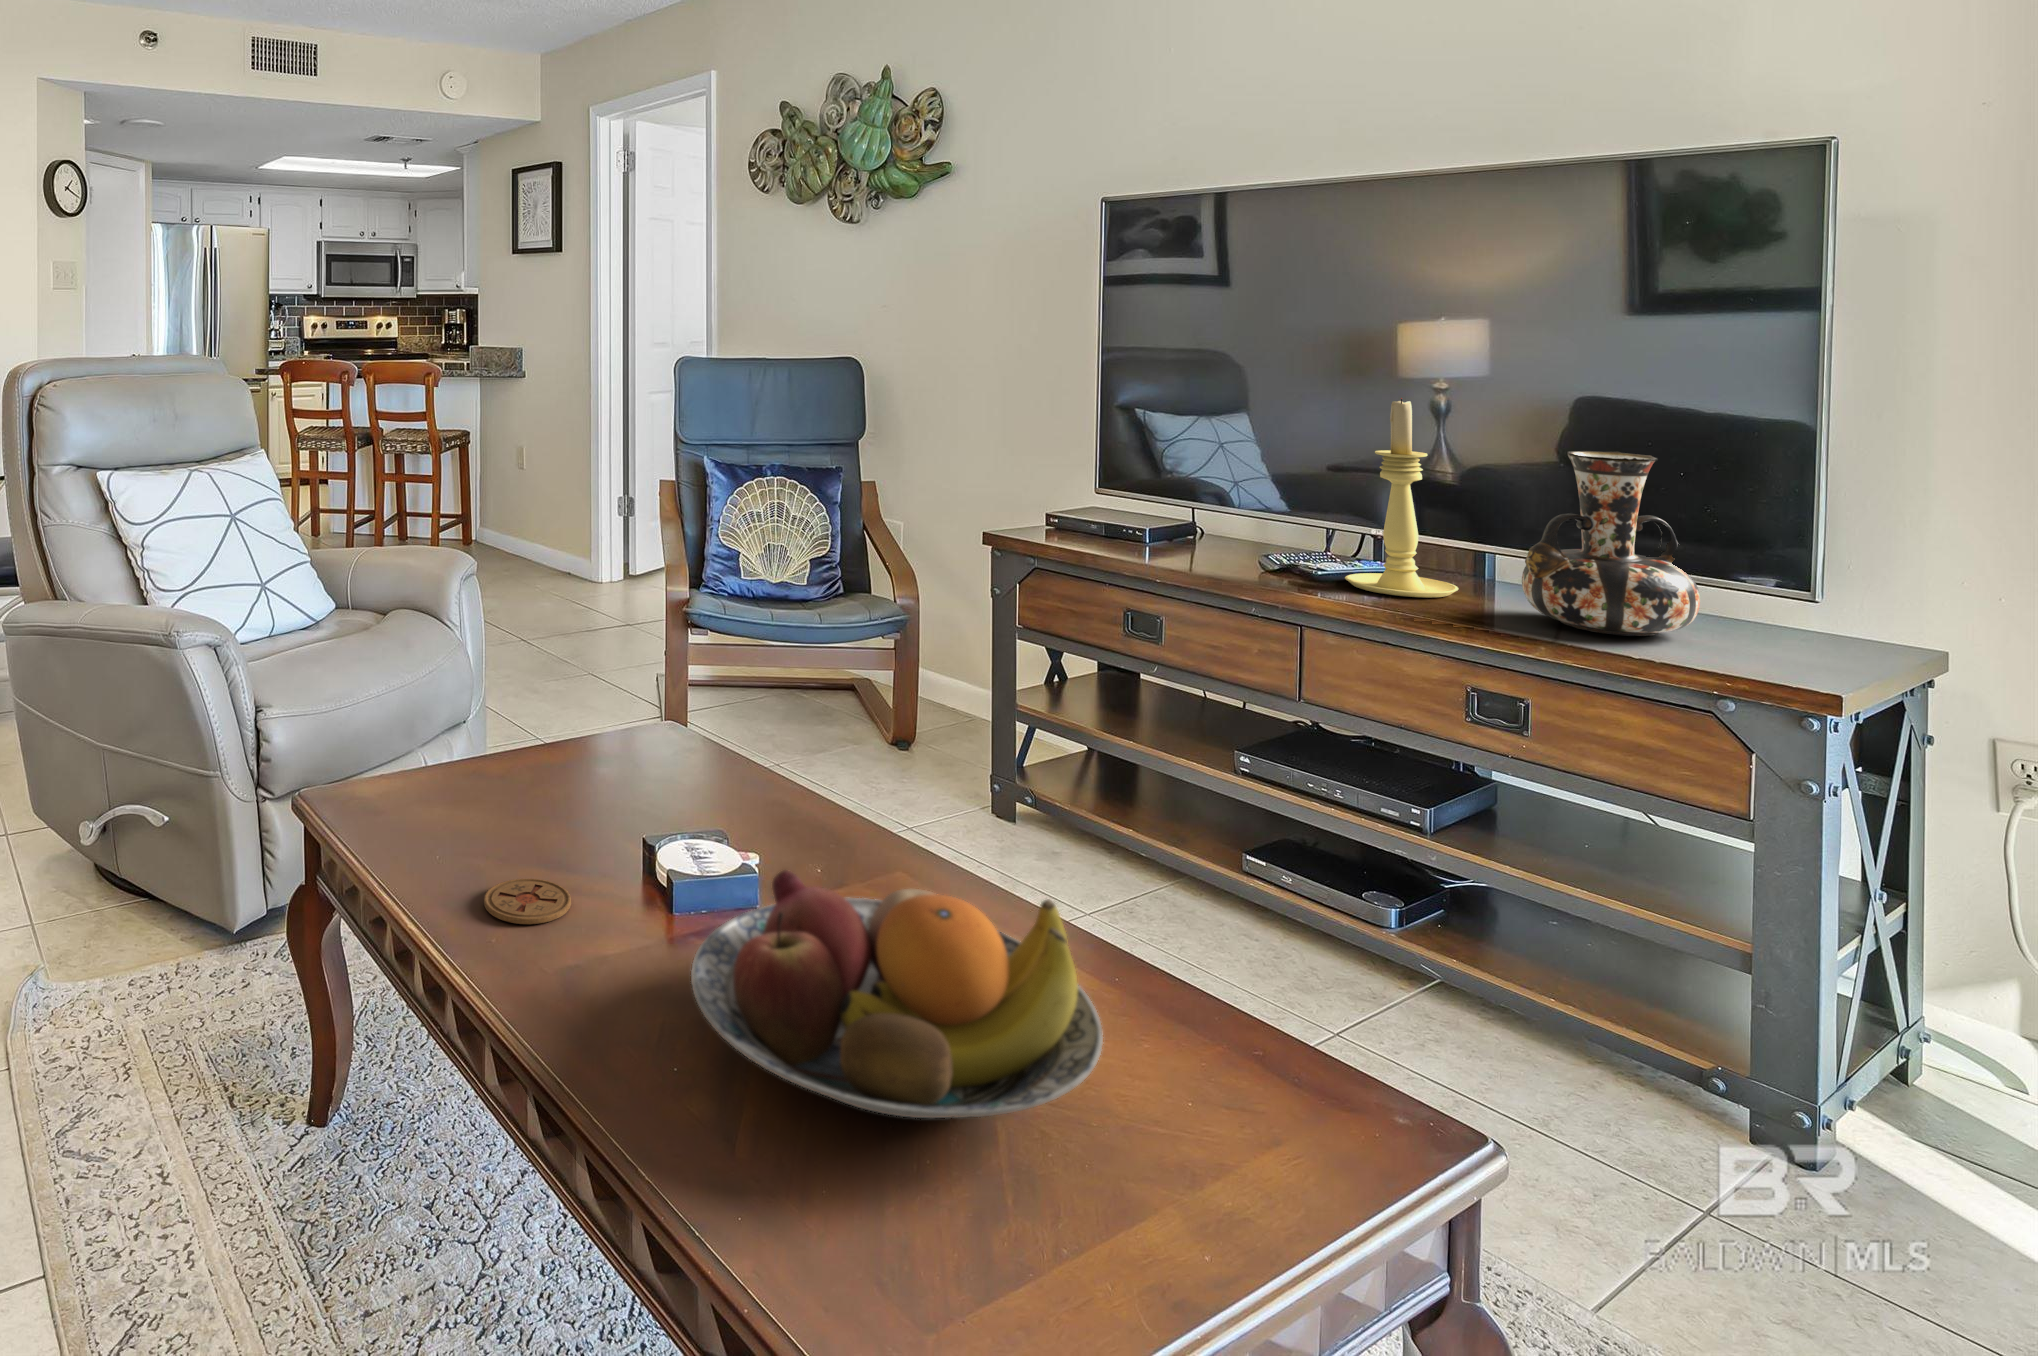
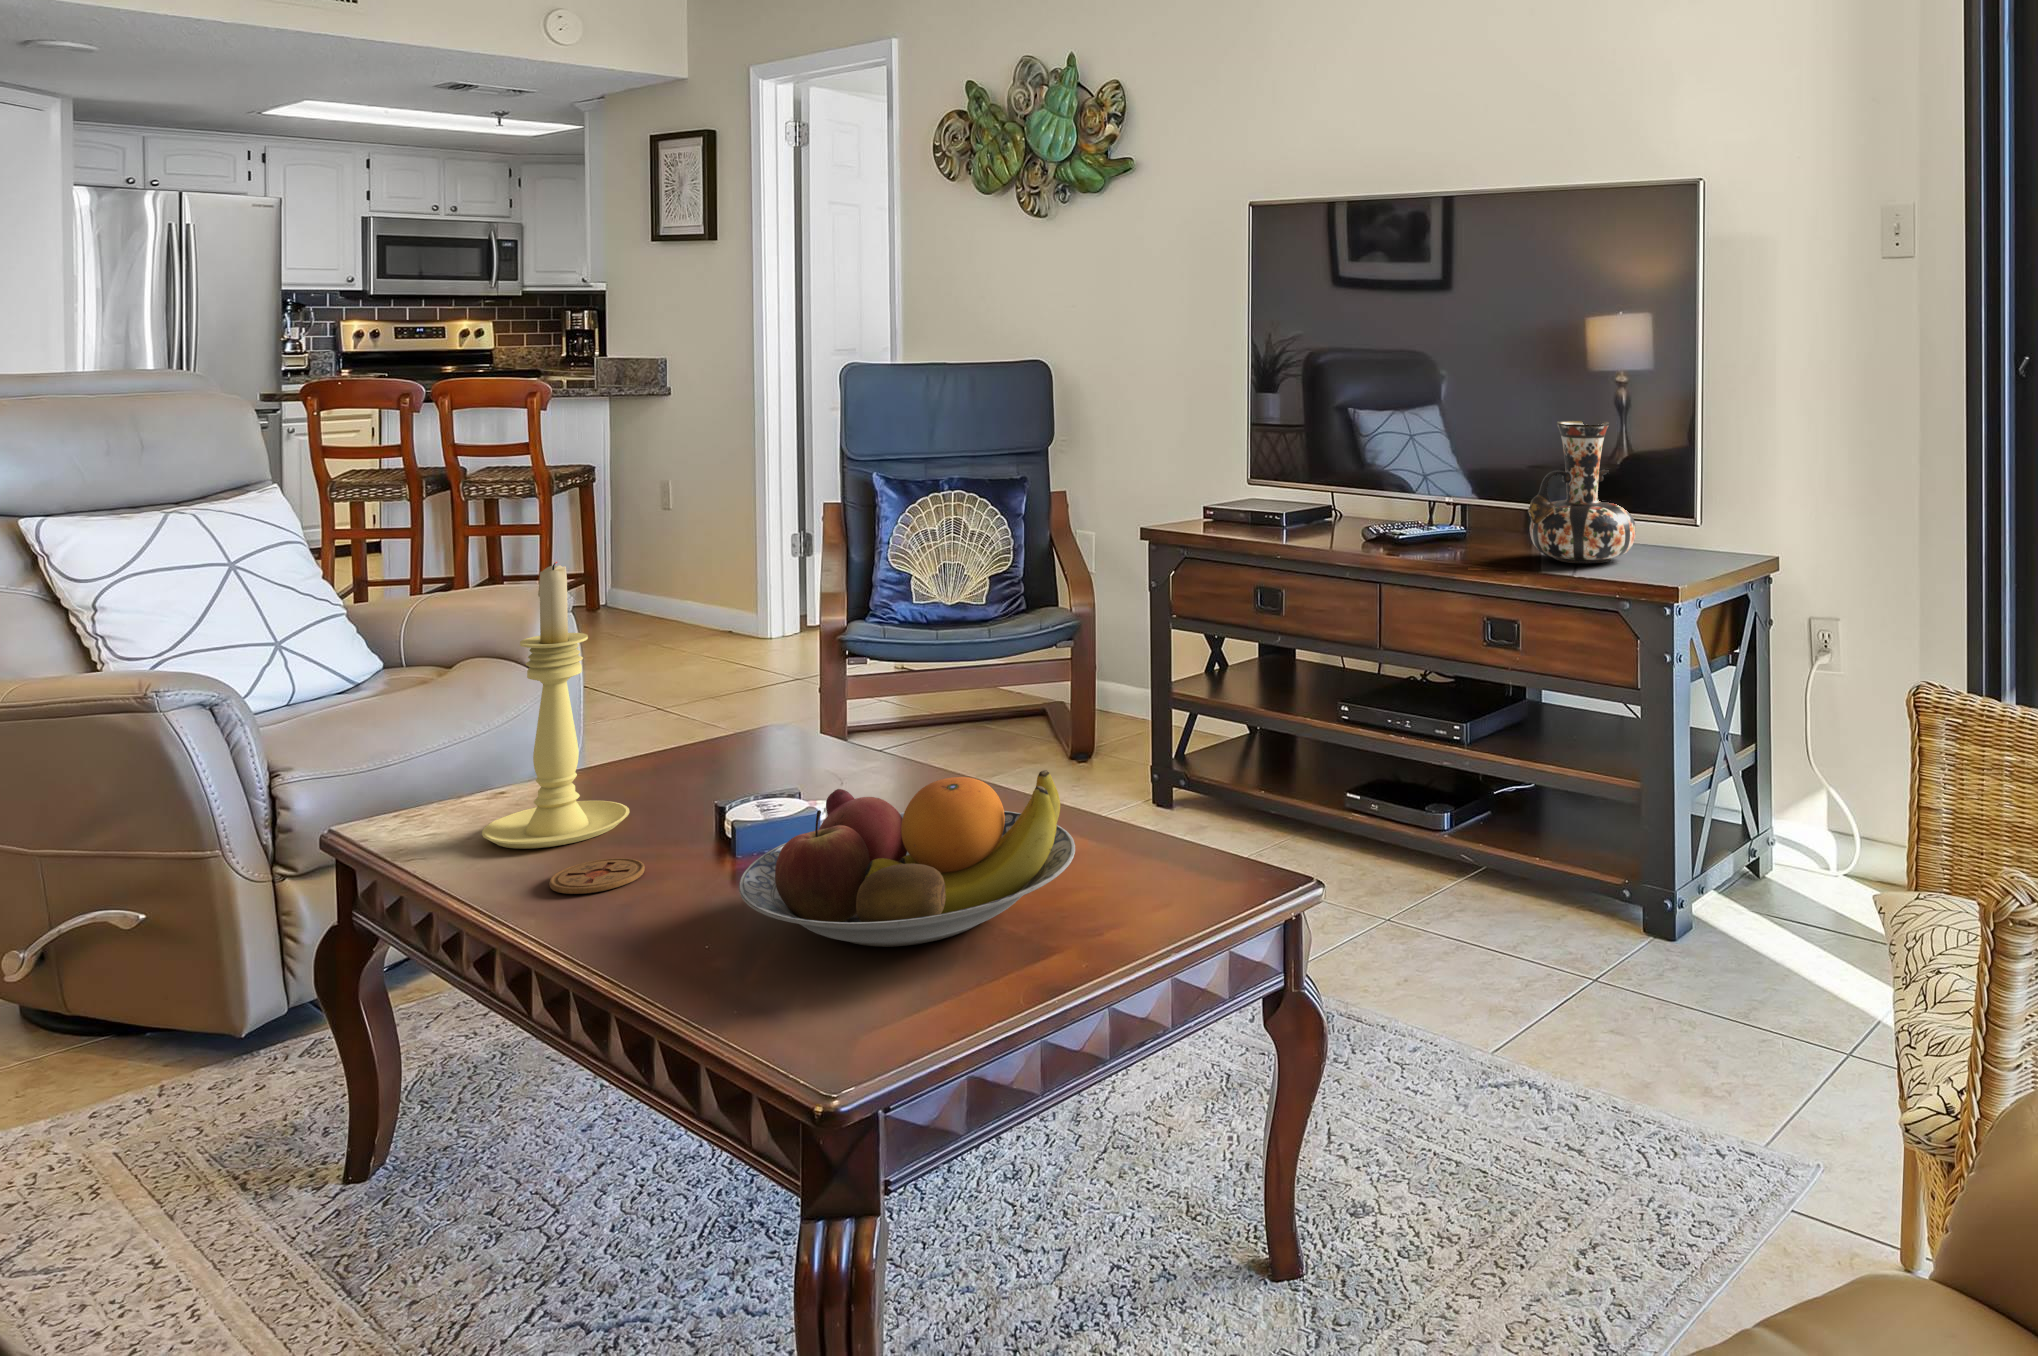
candle holder: present [1345,398,1458,597] -> present [482,562,630,849]

